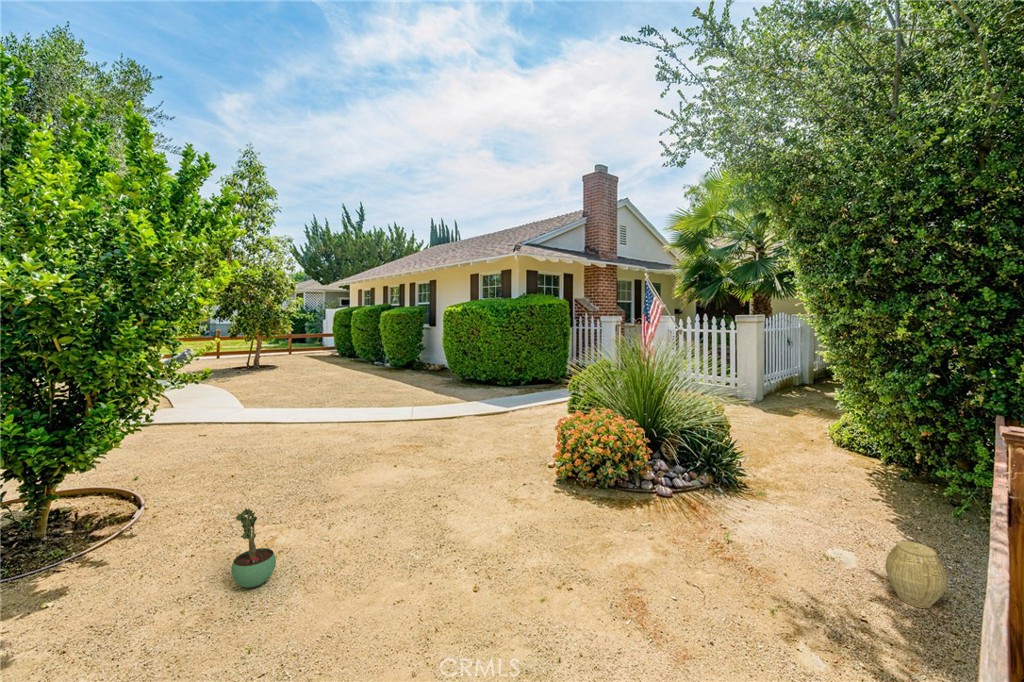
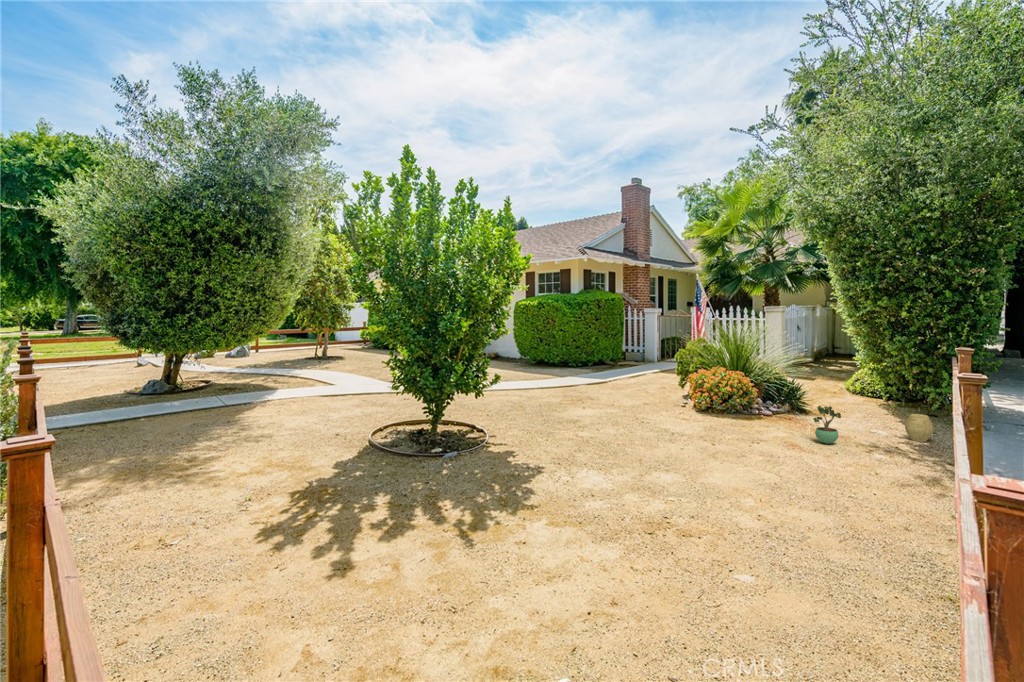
potted plant: present [232,508,276,587] -> present [813,406,841,444]

